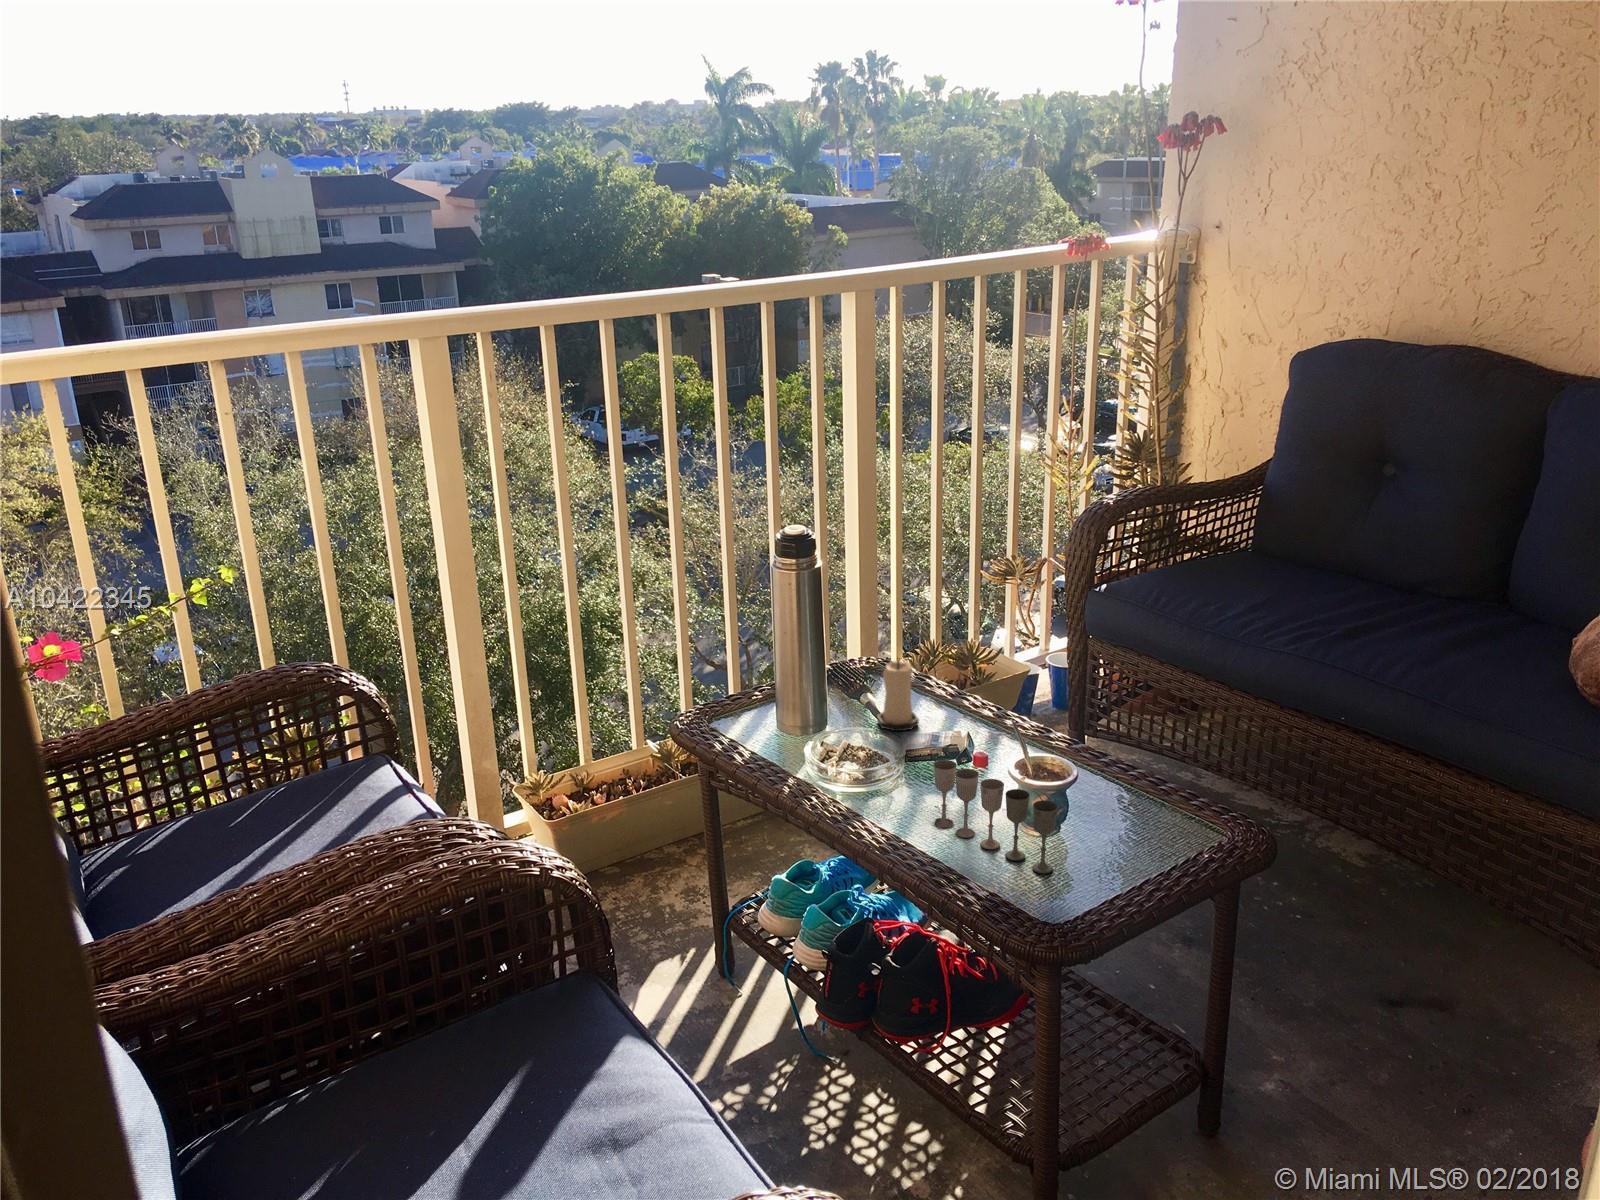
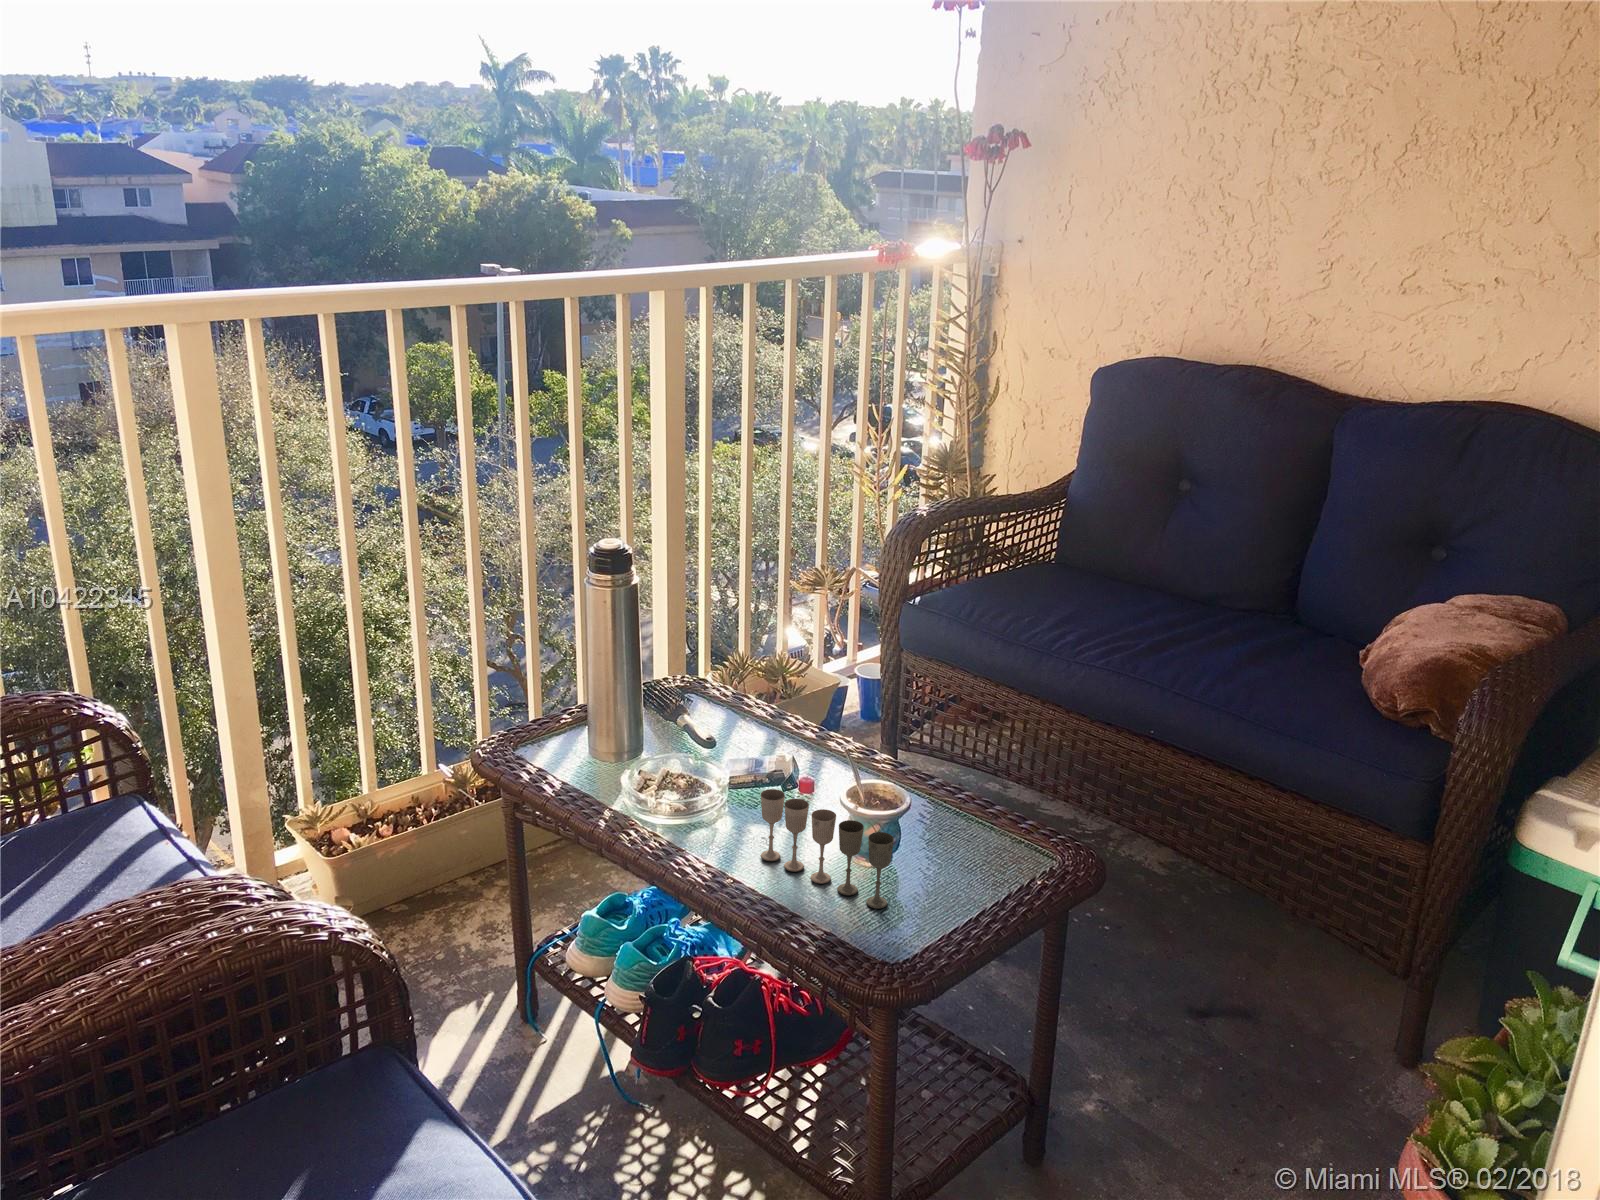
candle: present [877,660,919,731] -> none [693,679,737,755]

